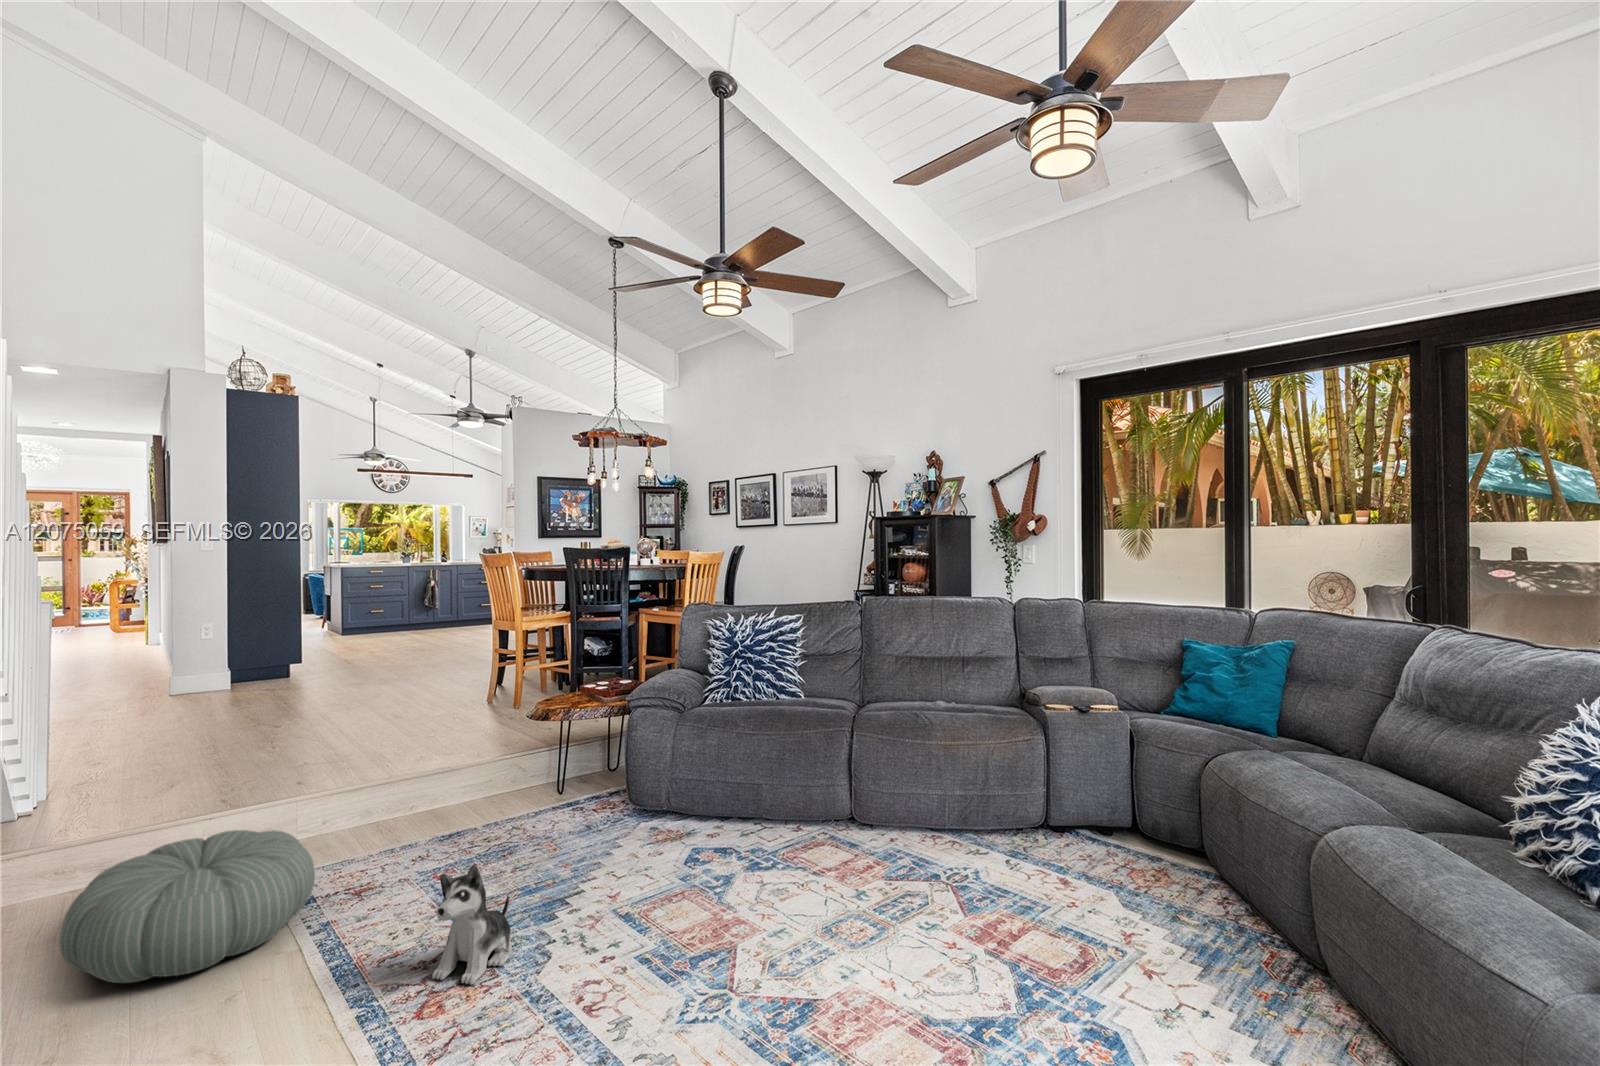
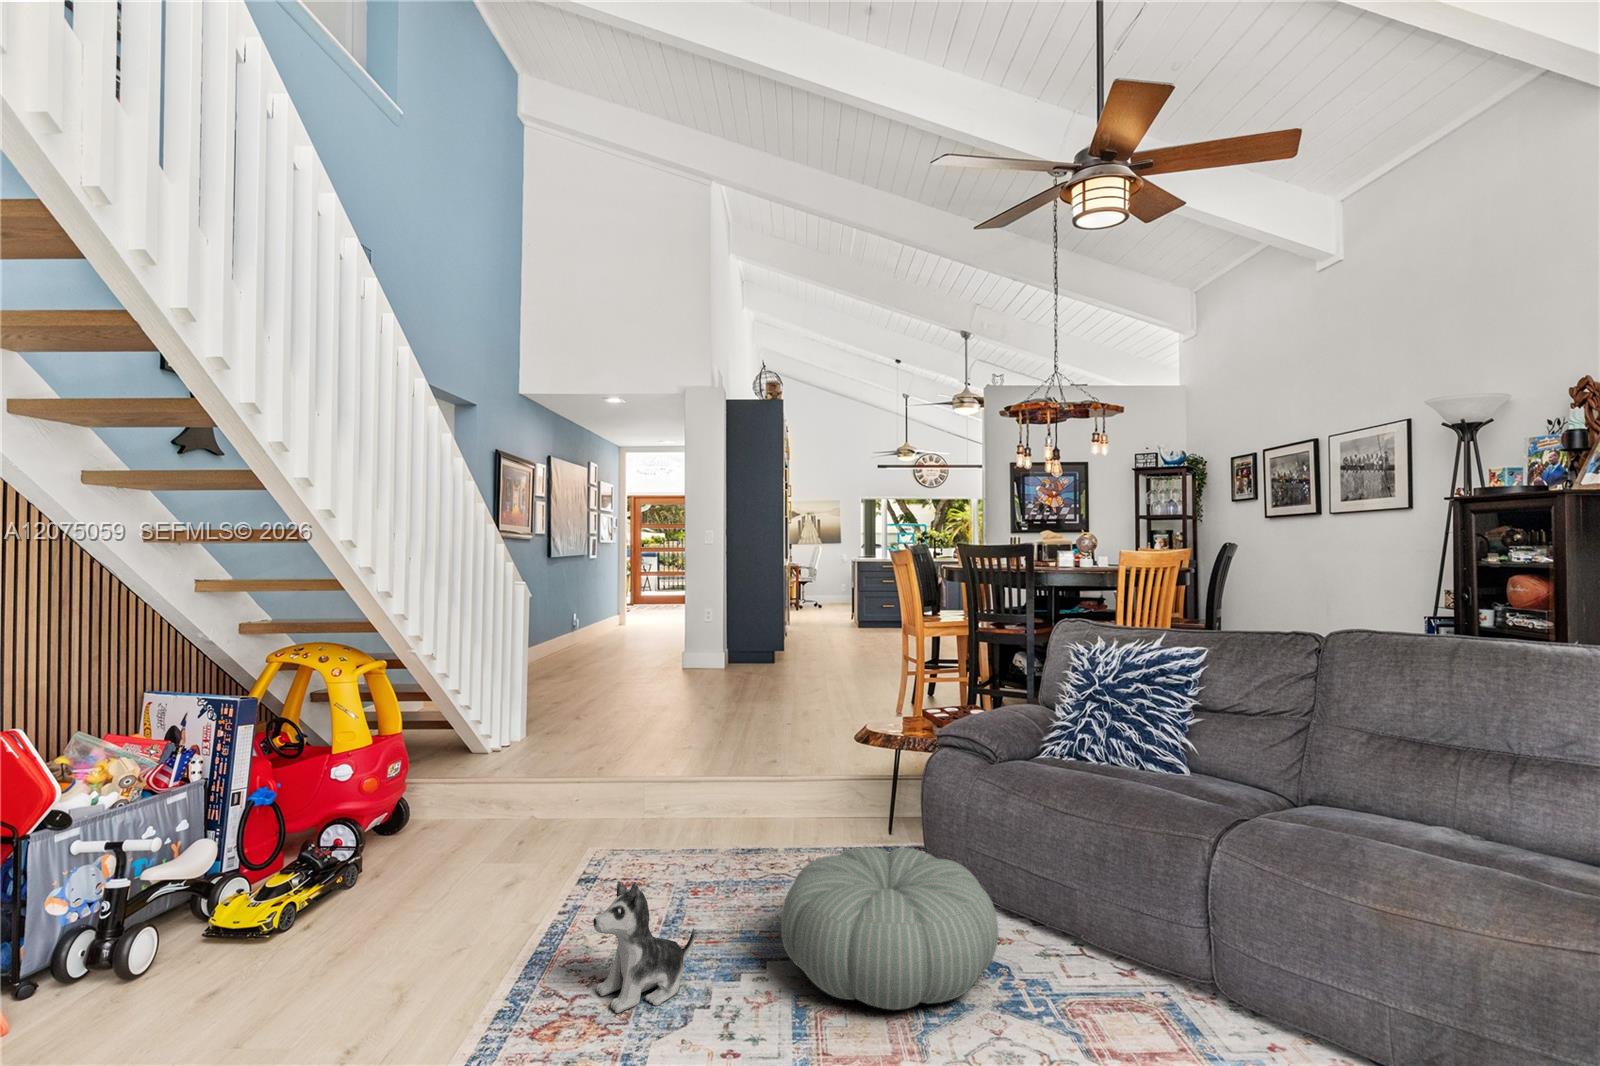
pouf: present [60,830,315,983] -> present [781,847,998,1010]

